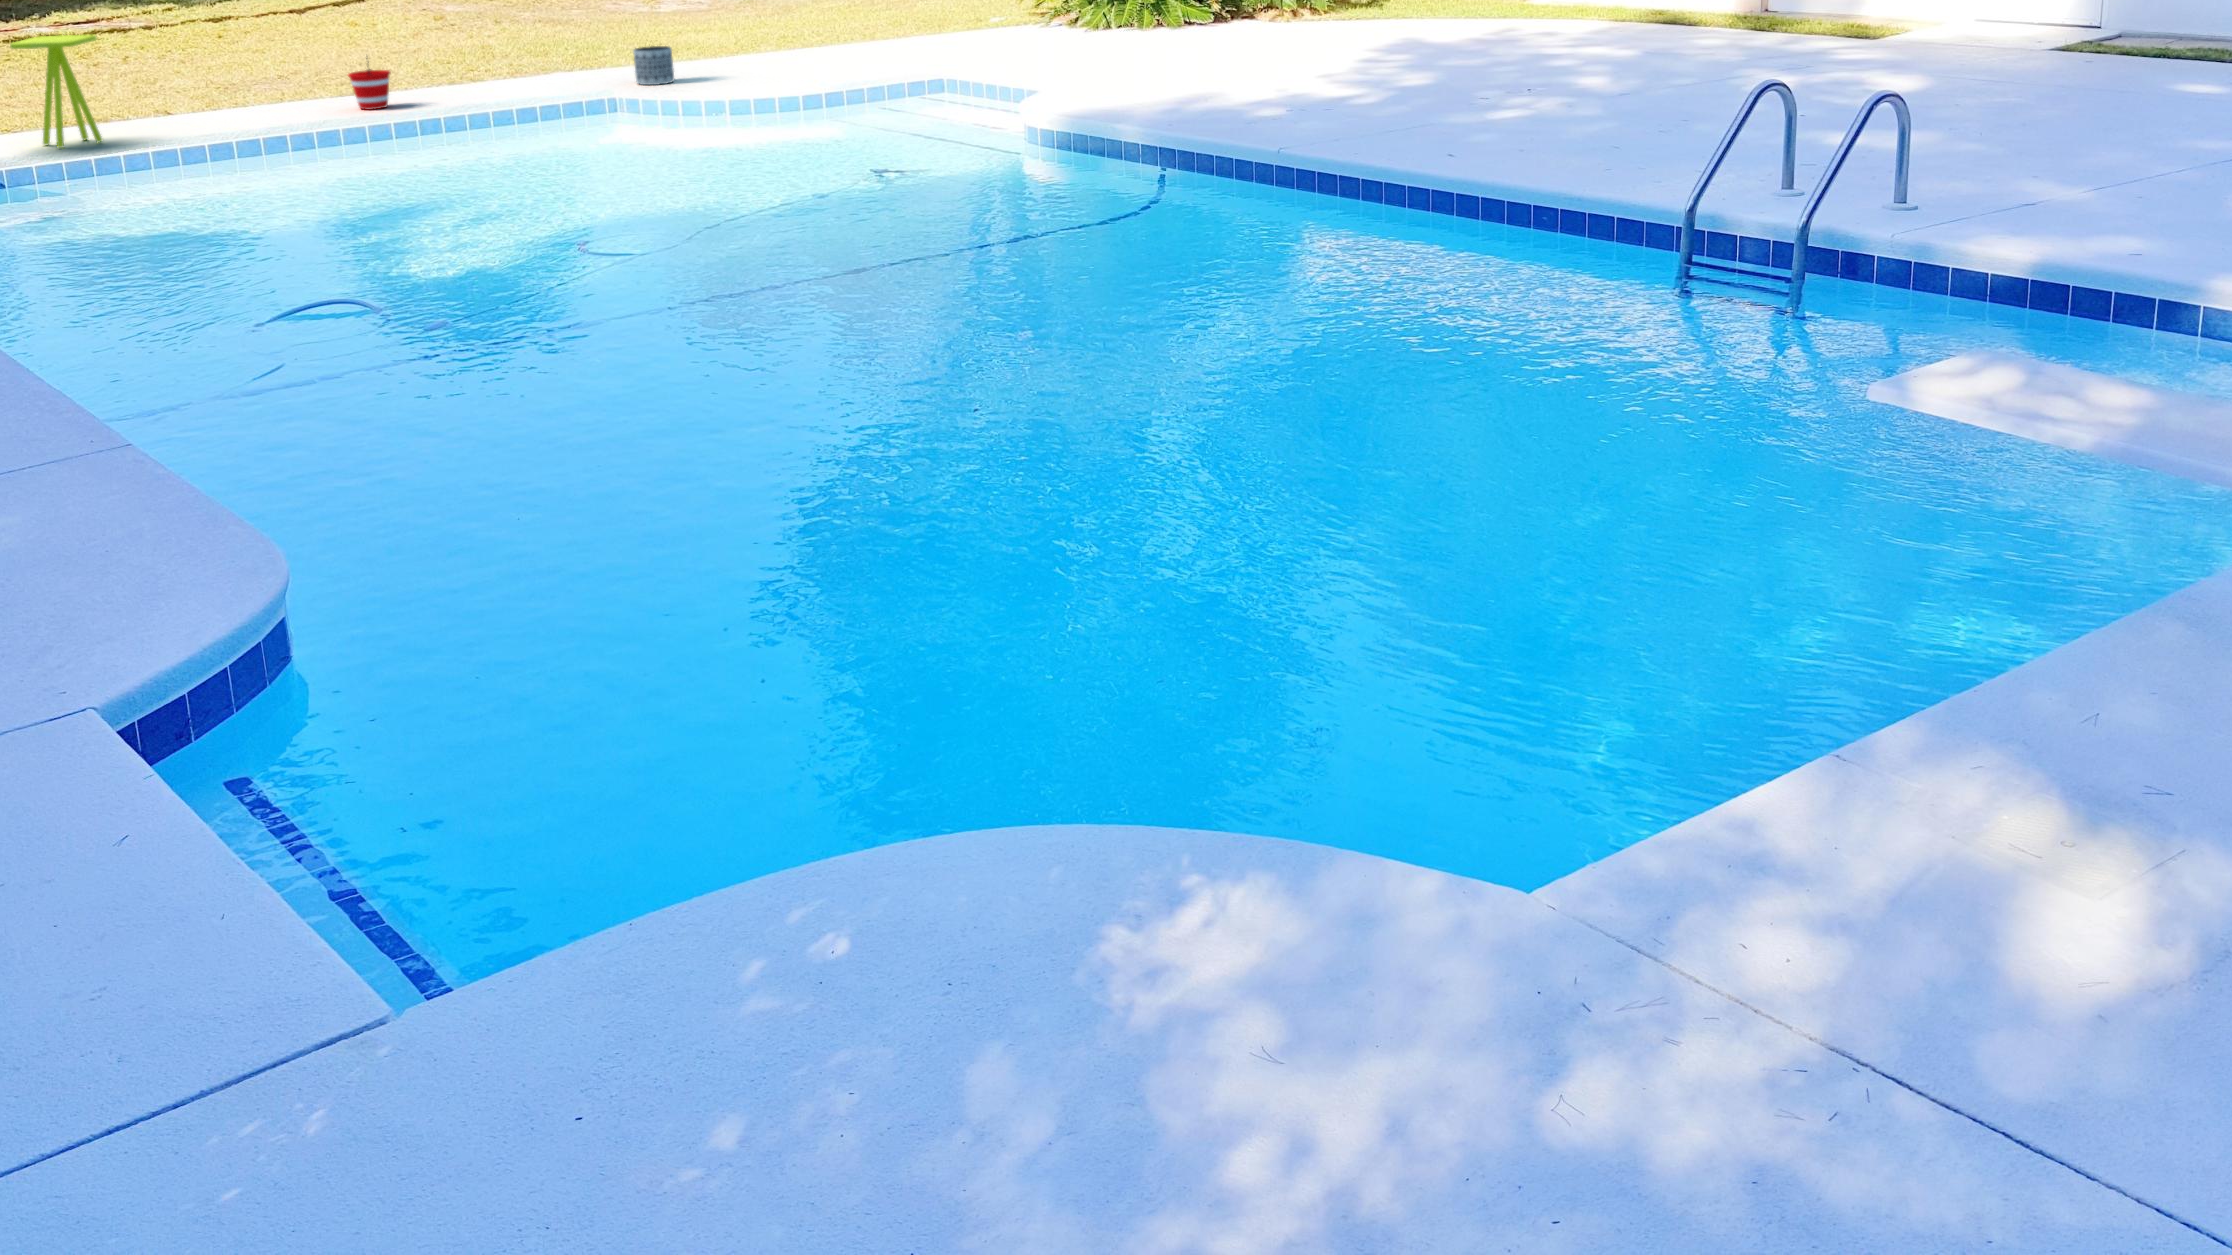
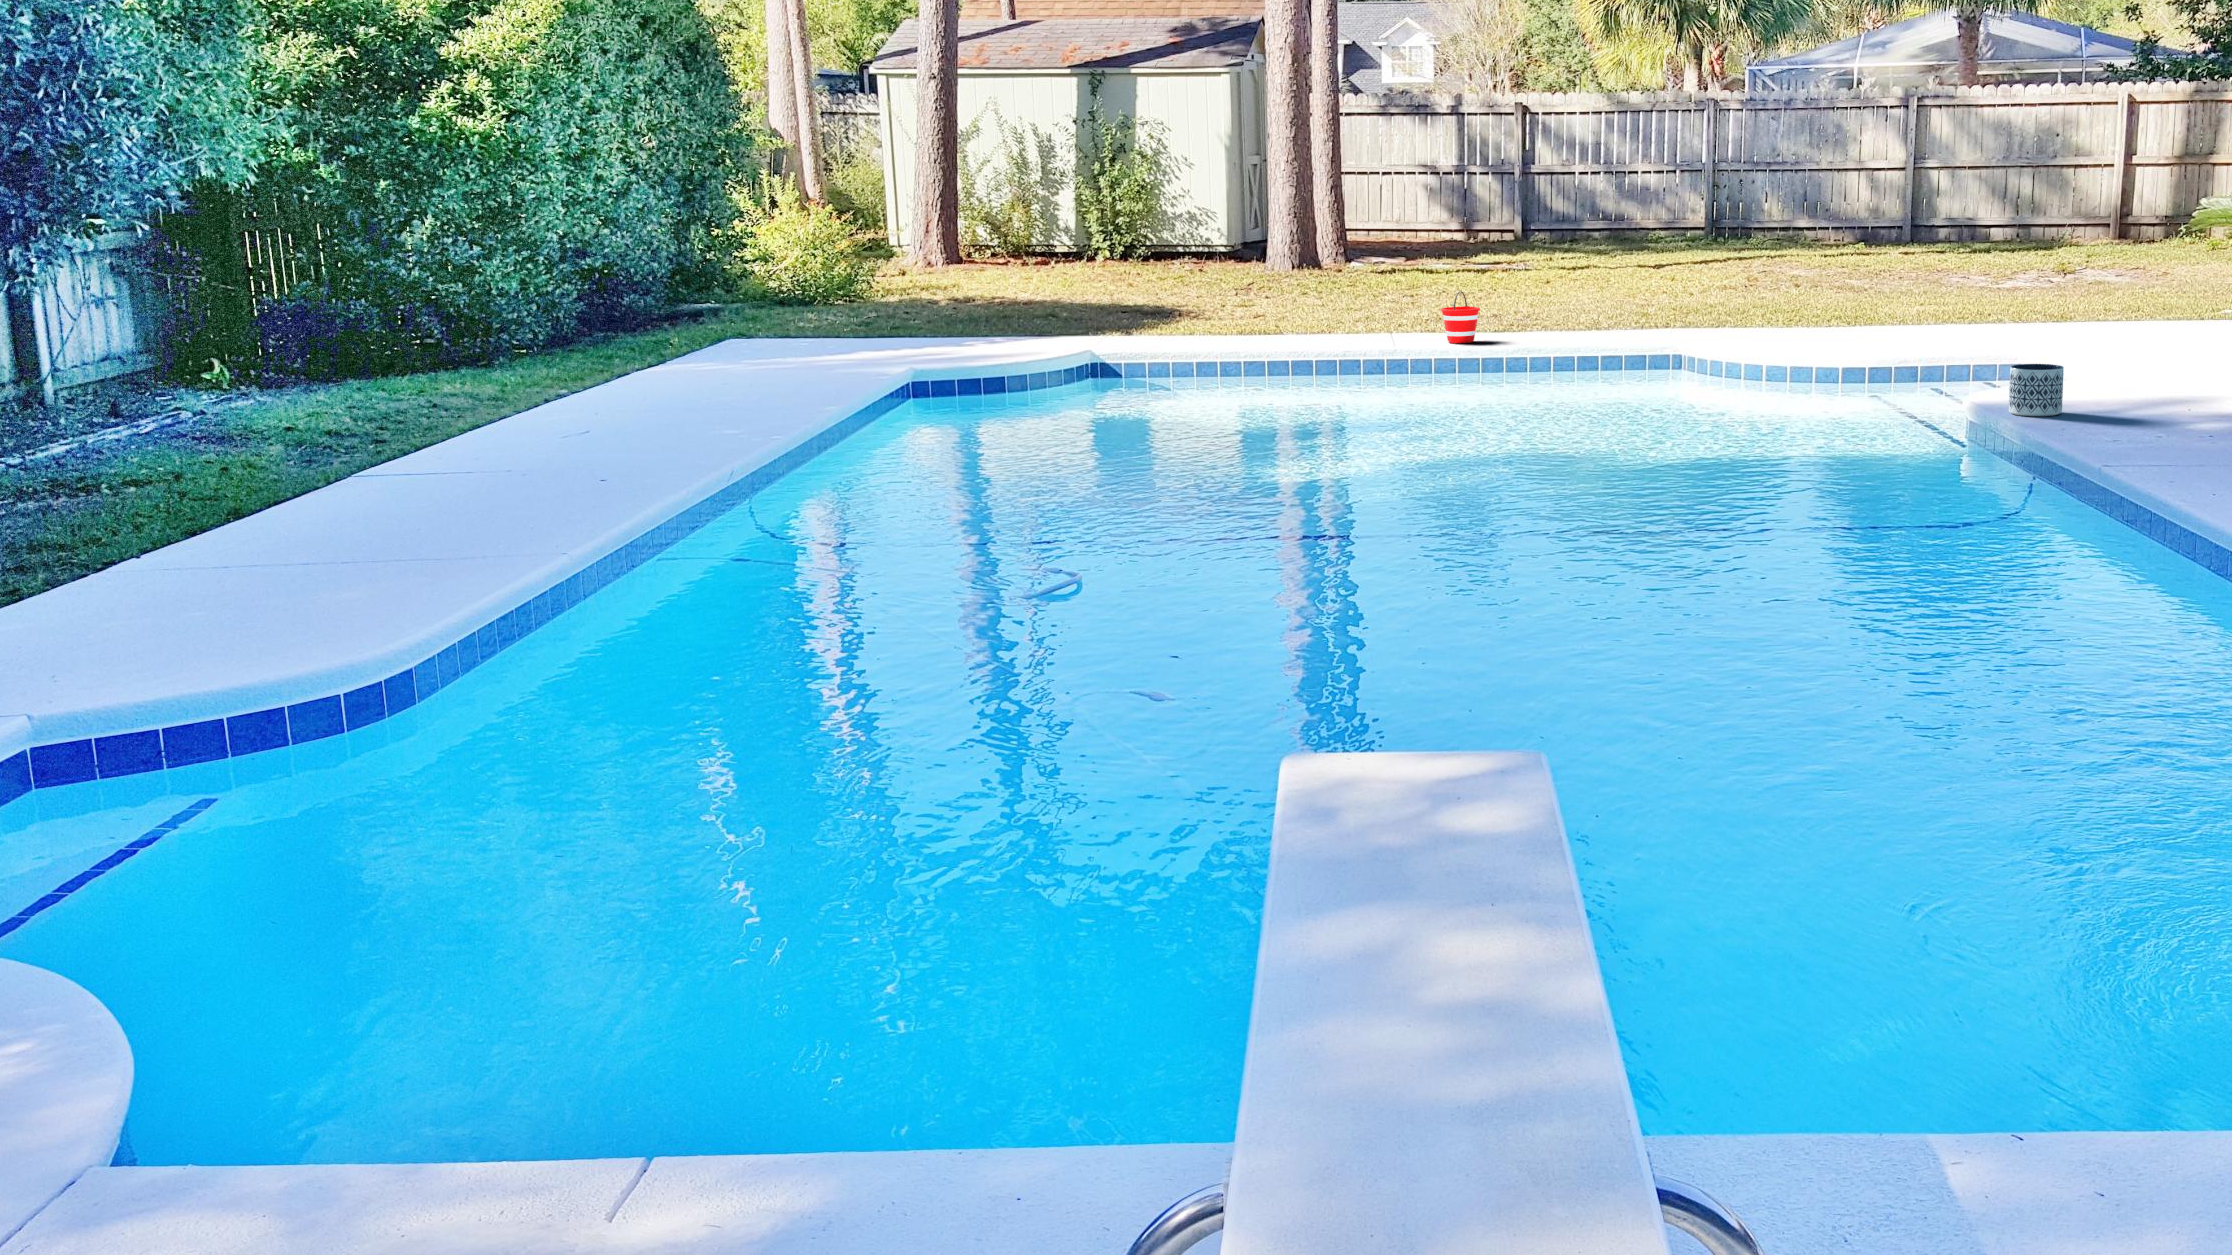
side table: present [10,35,102,148] -> none [1152,252,1224,348]
planter: present [633,46,674,85] -> present [2009,364,2064,416]

